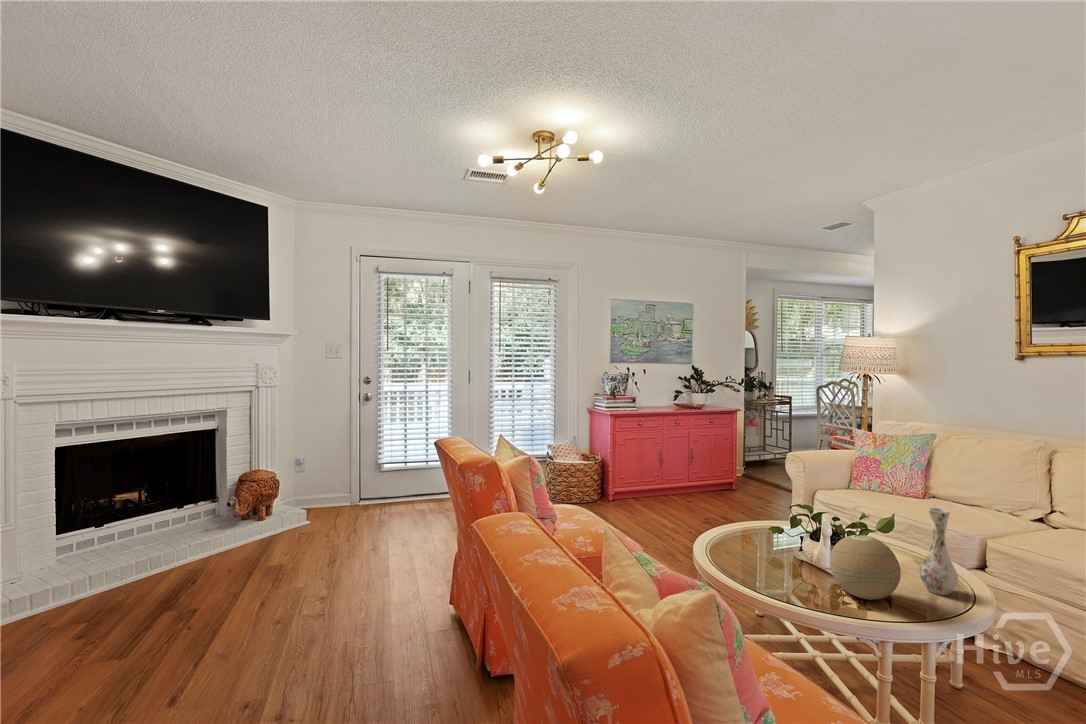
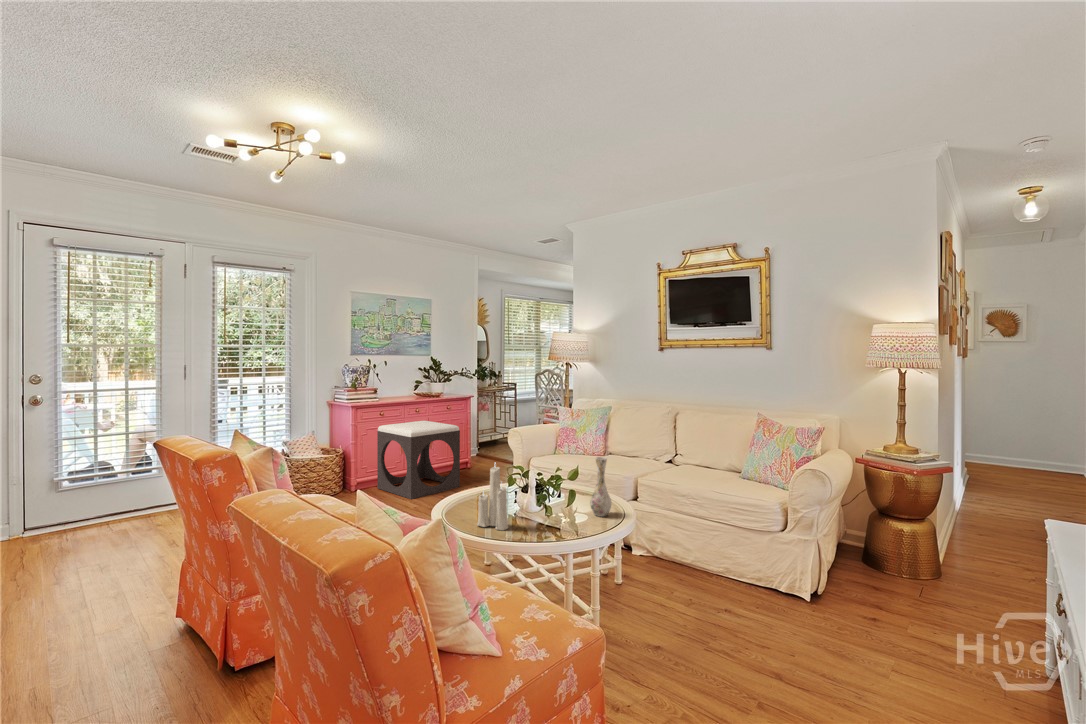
footstool: none [634,434,724,518] -> present [377,421,460,499]
candle: none [749,490,793,588] -> present [477,463,508,530]
decorative orb: present [830,535,901,600] -> none [533,482,577,528]

